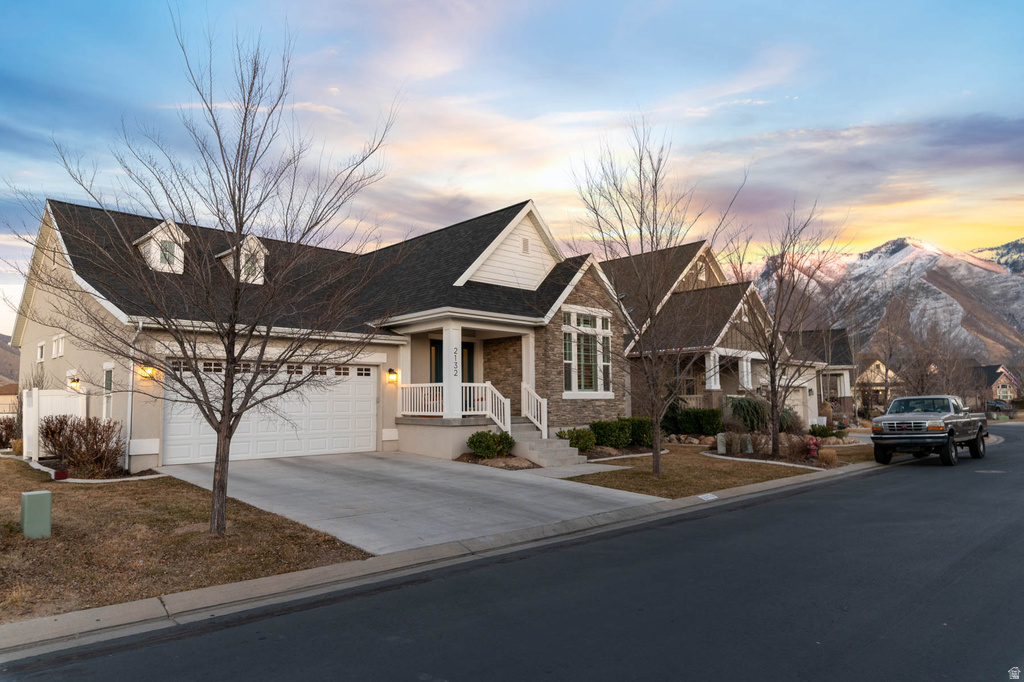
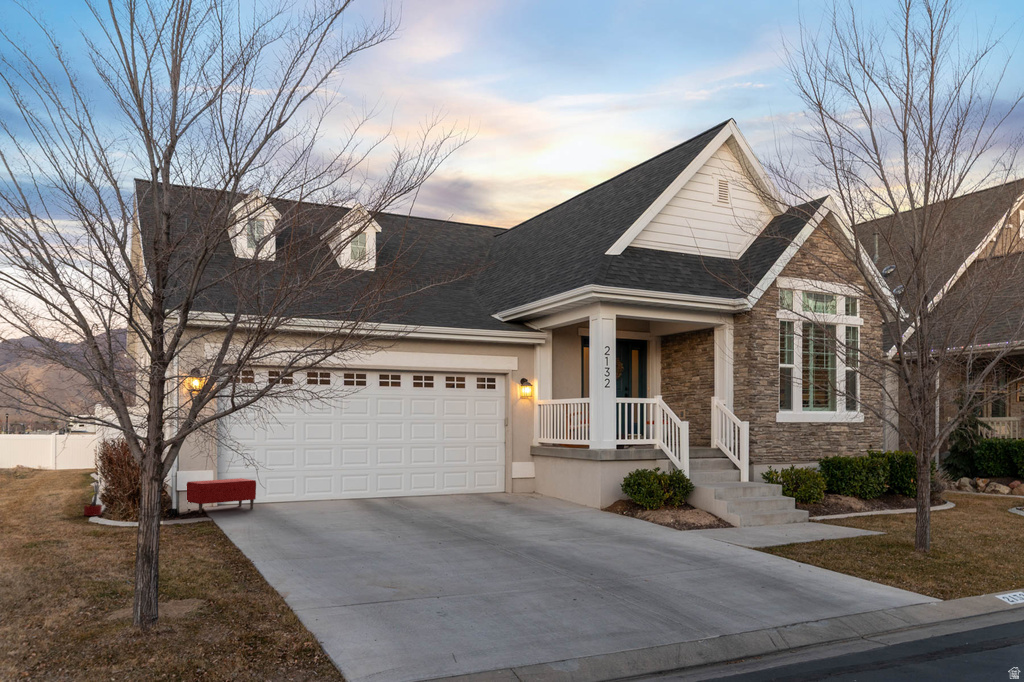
bench: none [139,447,195,474] -> present [187,478,256,513]

